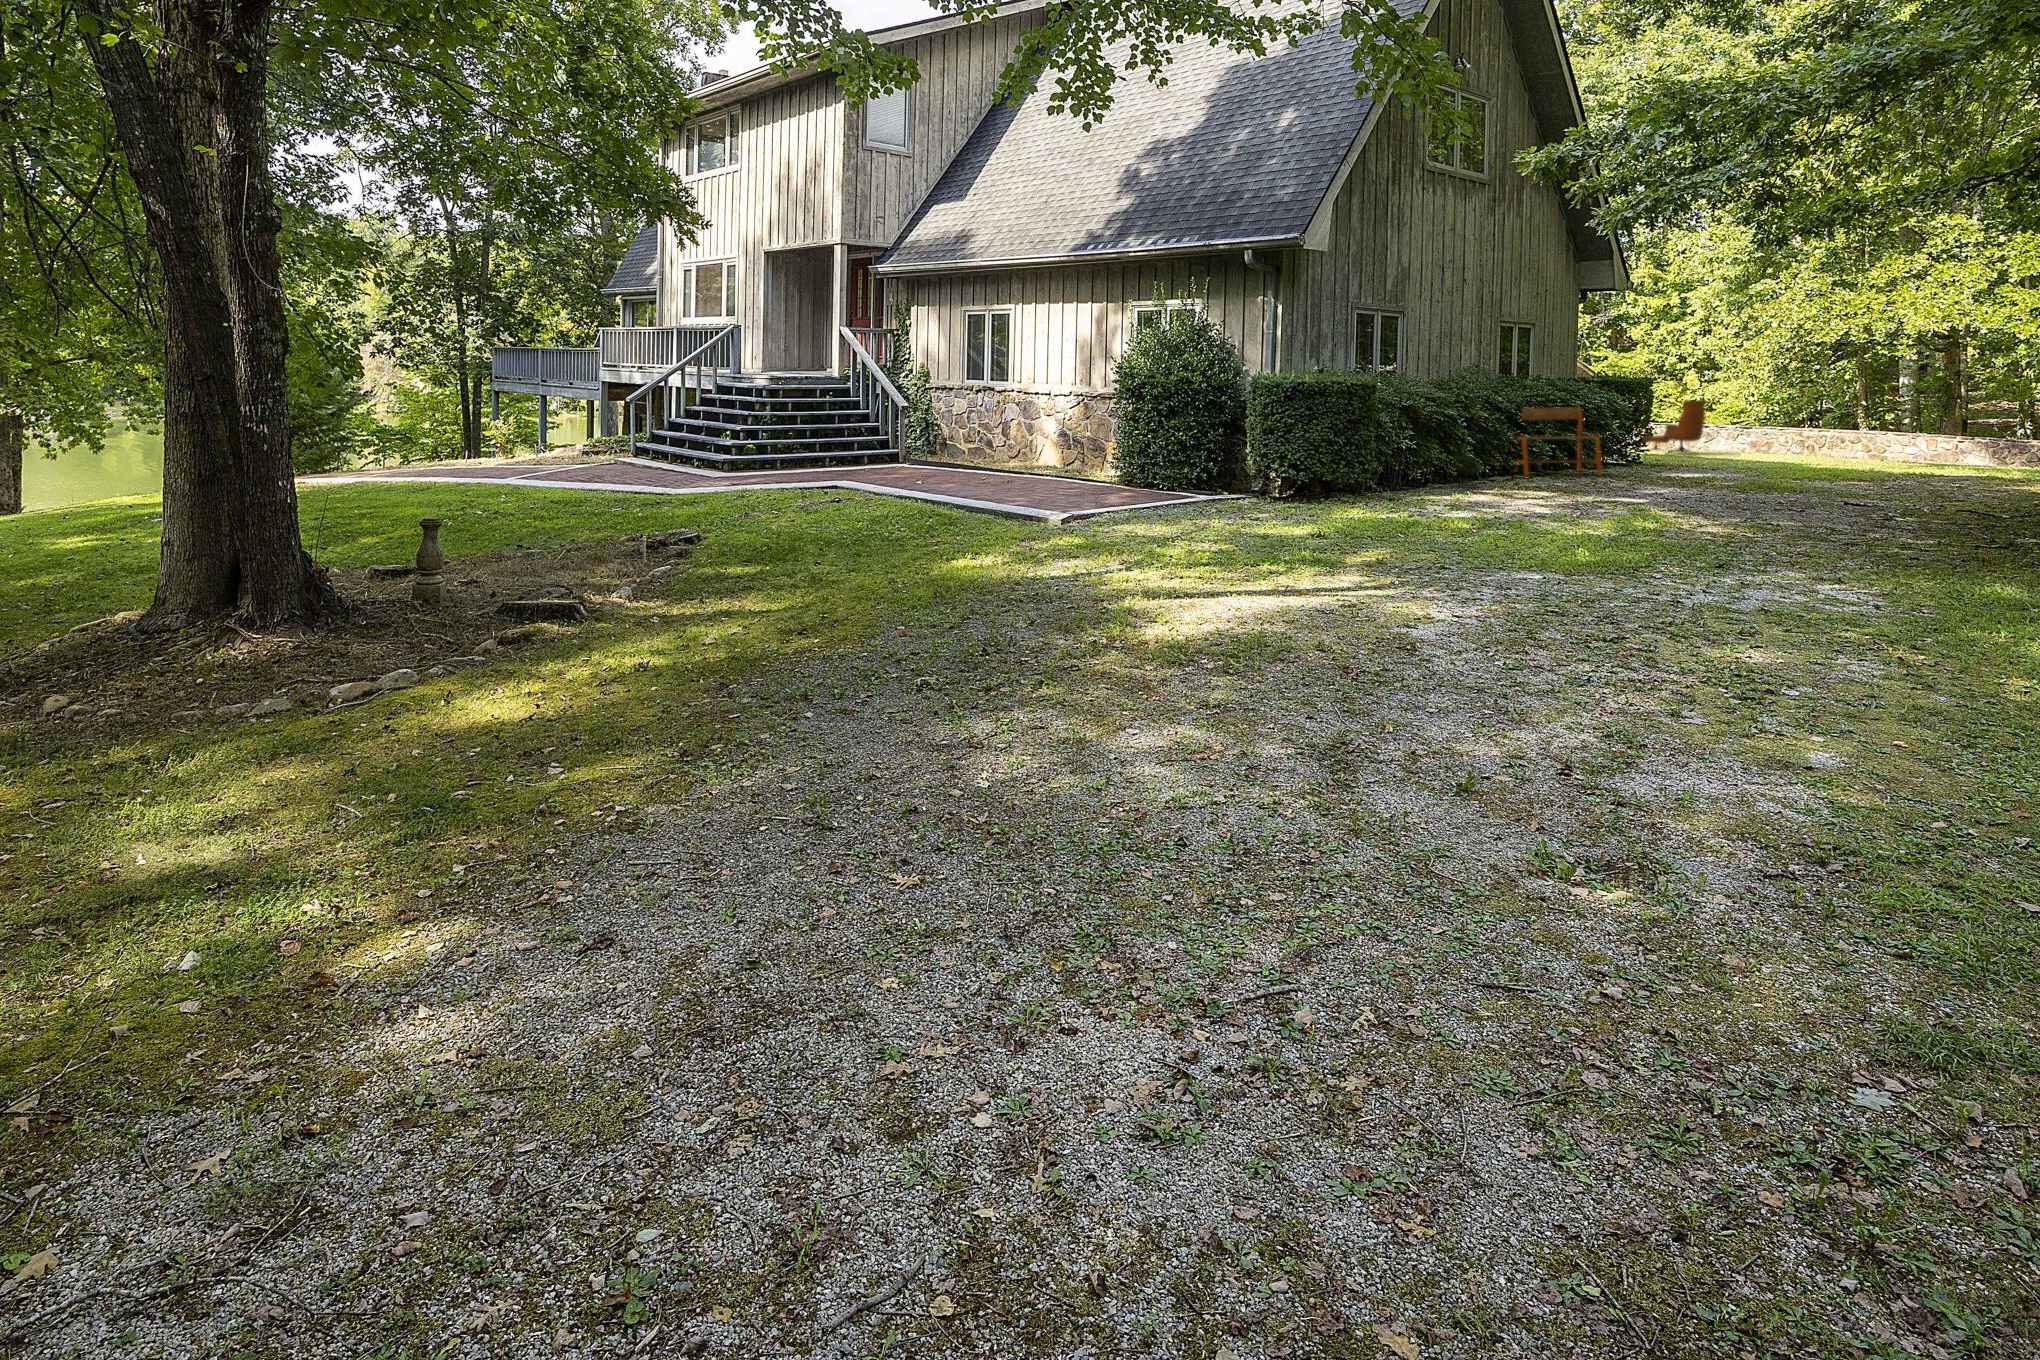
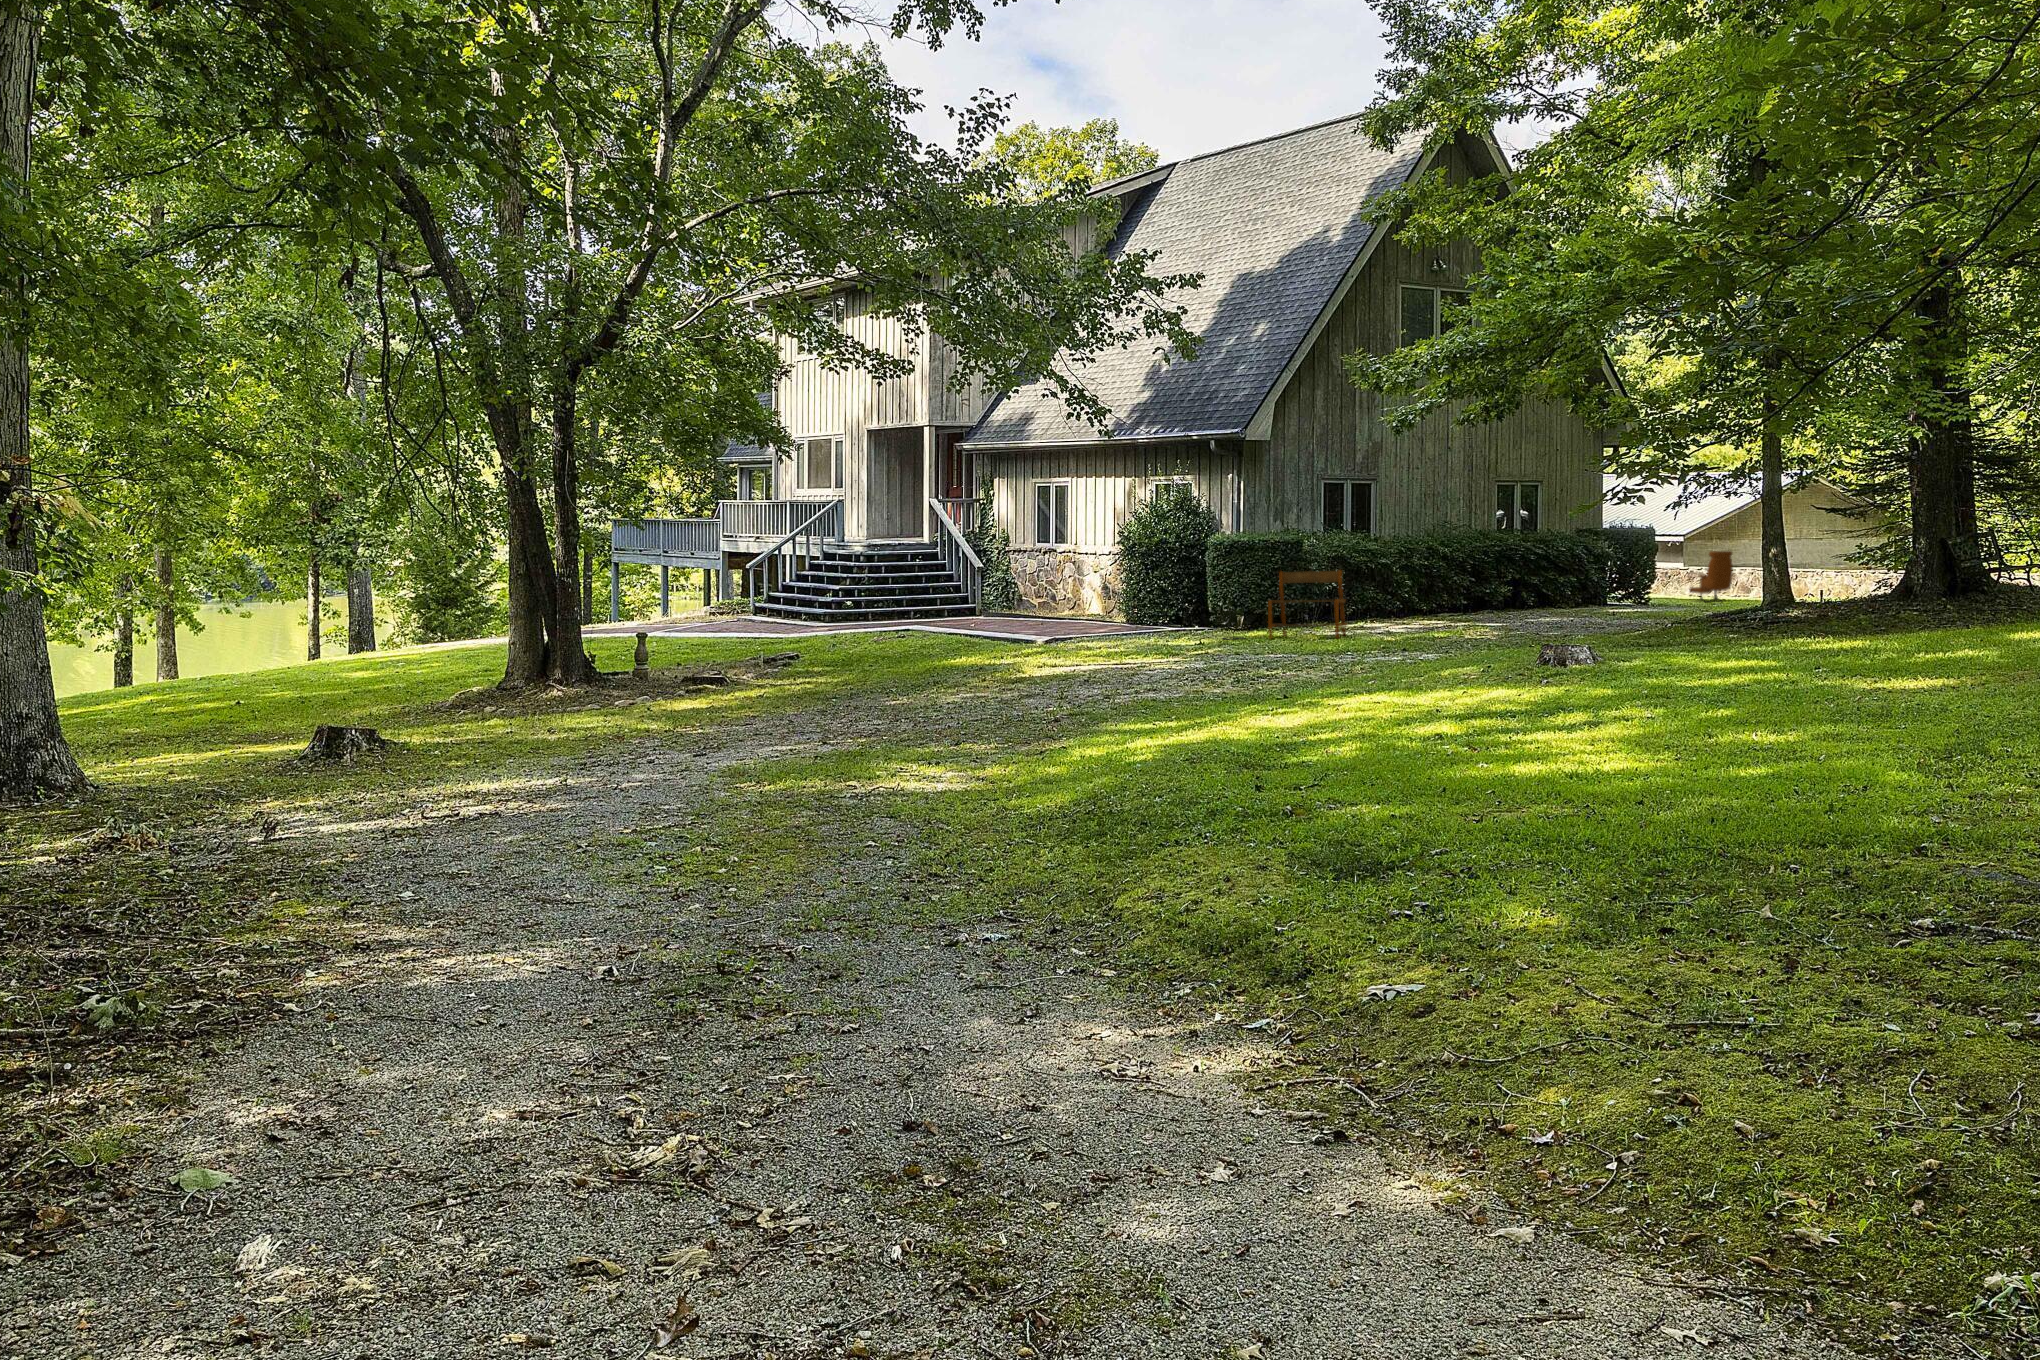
bench: present [1514,407,1602,476] -> present [1268,570,1347,639]
potted tree: present [1454,444,1480,488] -> present [1220,603,1245,640]

